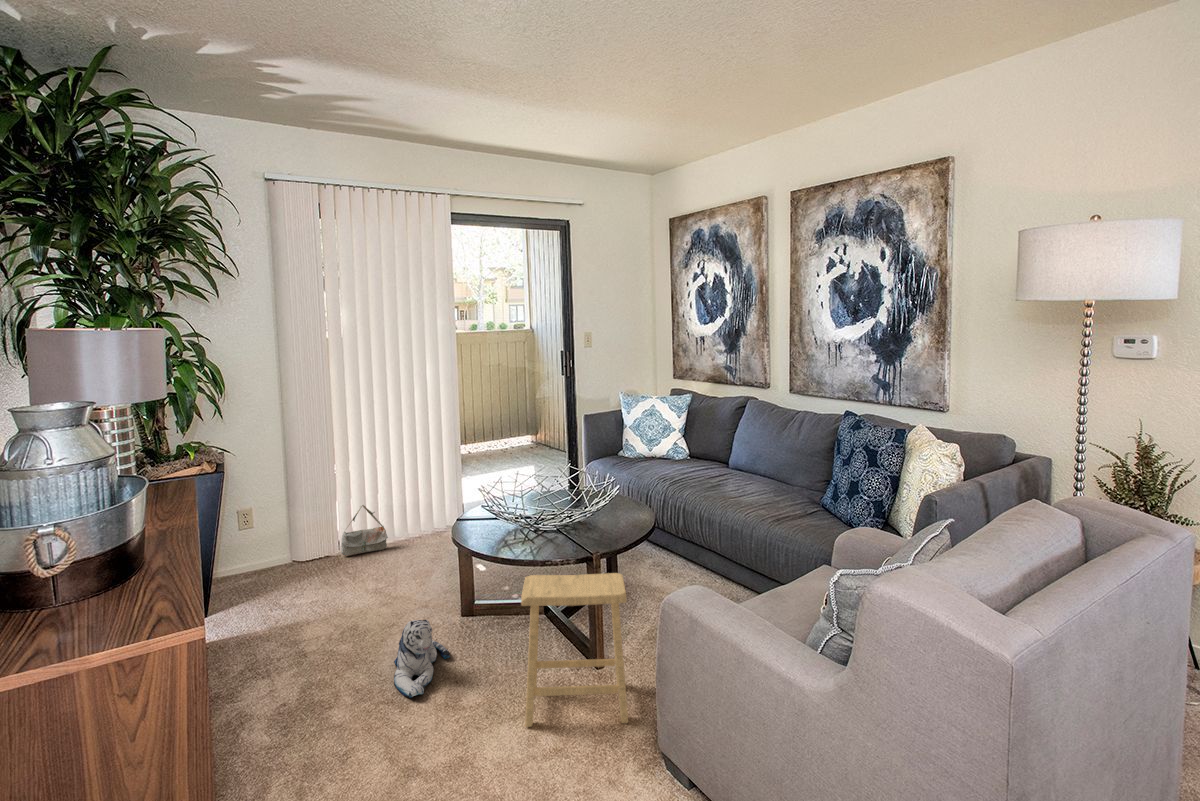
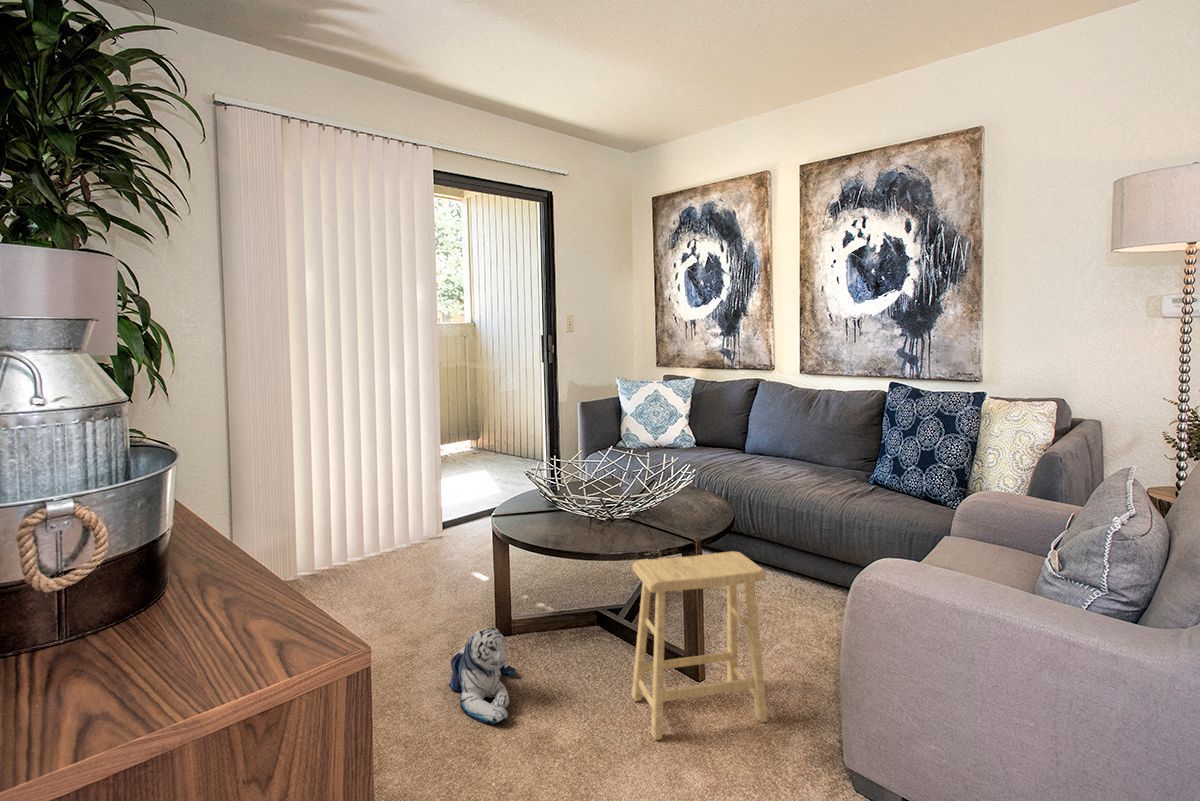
bag: present [341,504,388,555] -> none [309,511,366,574]

